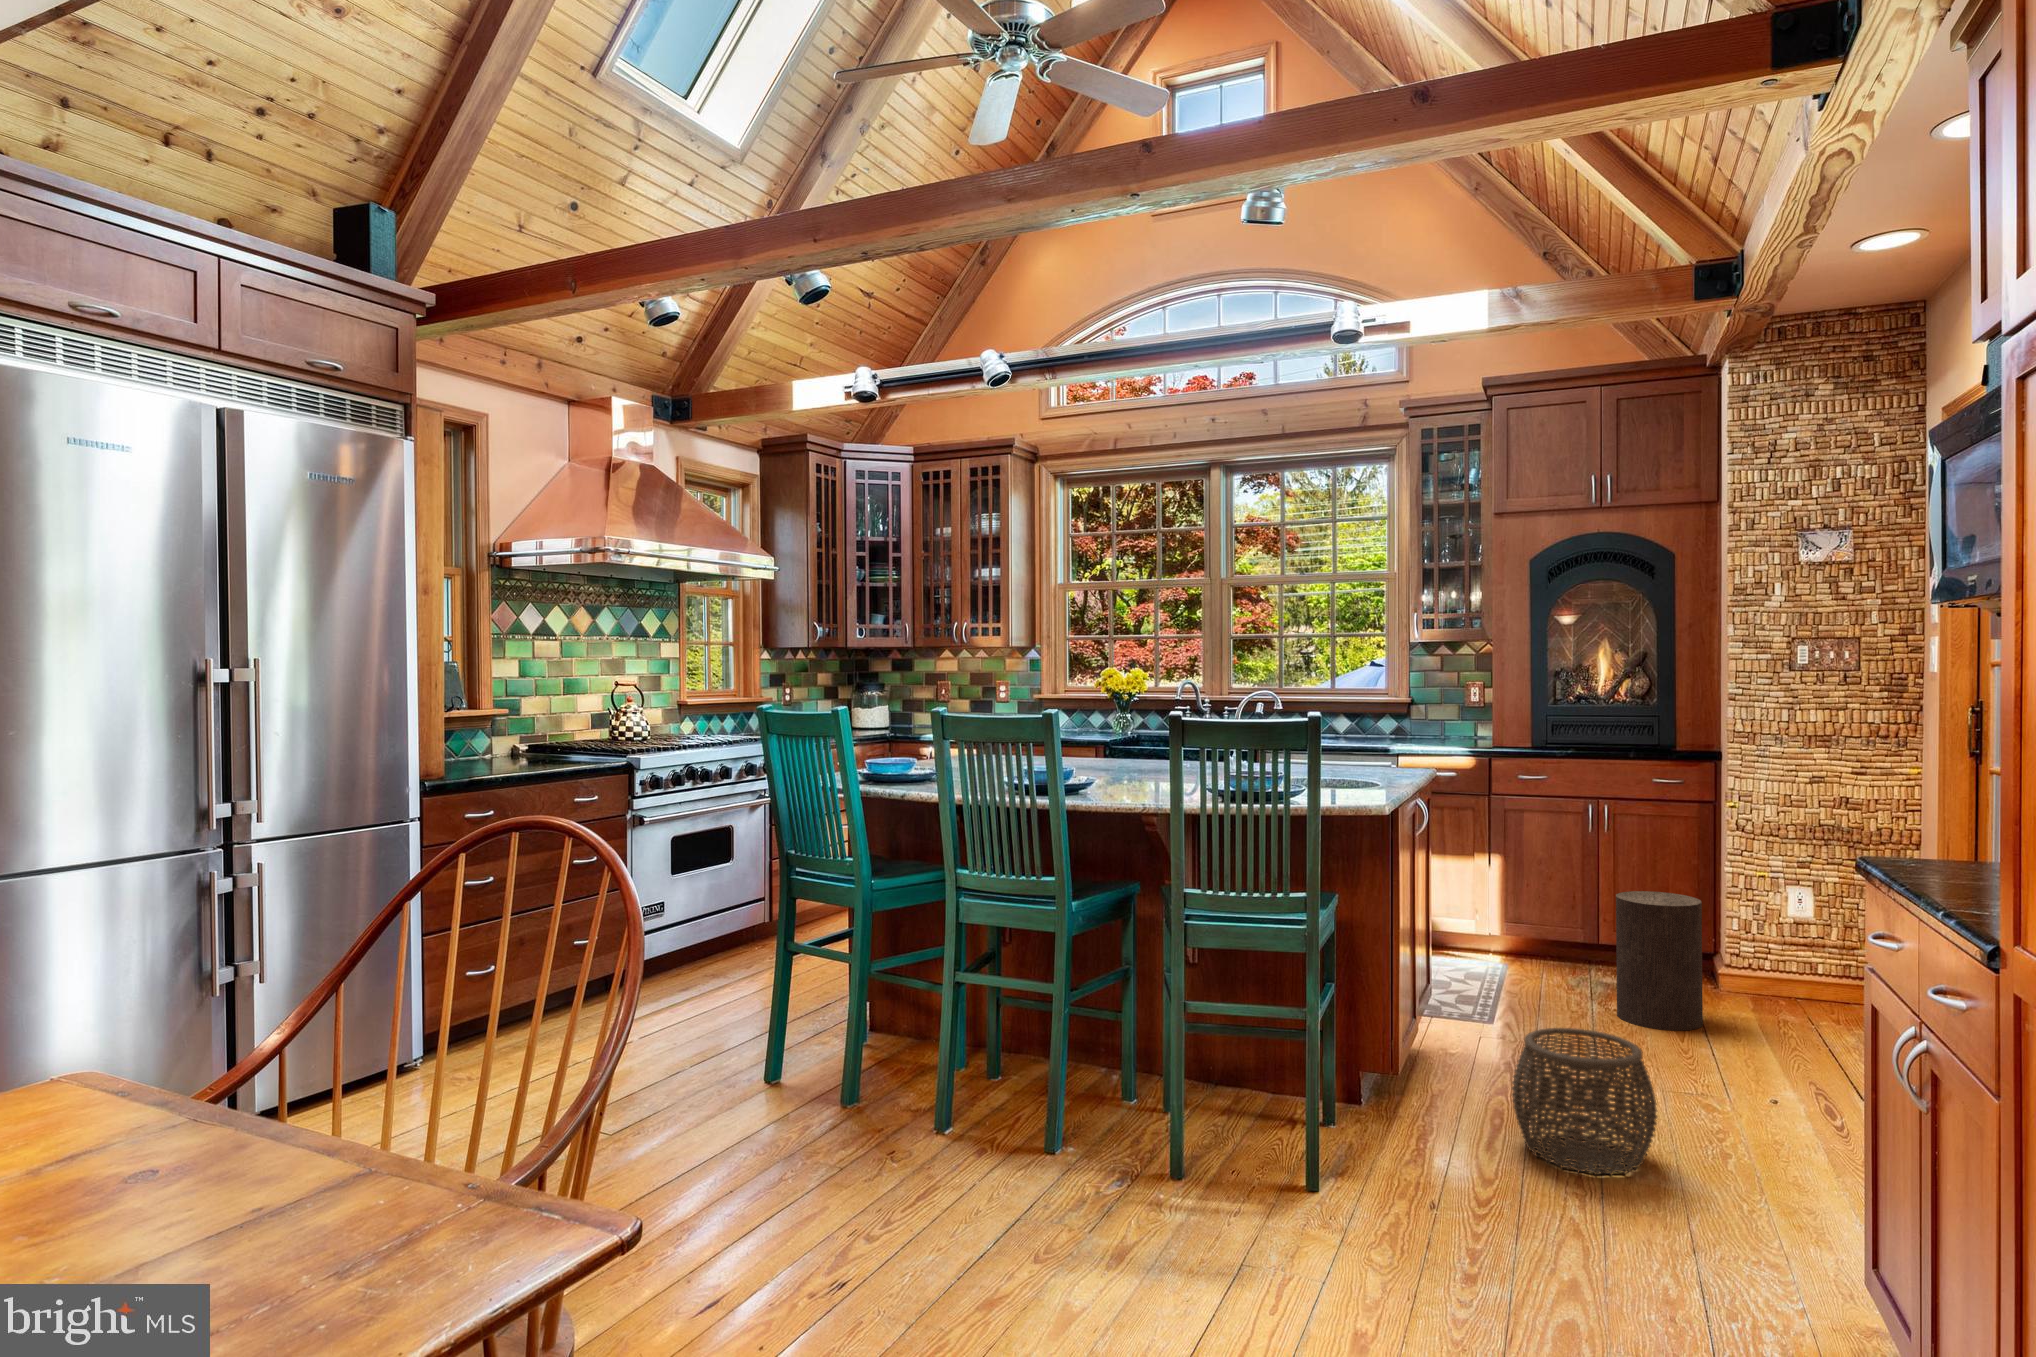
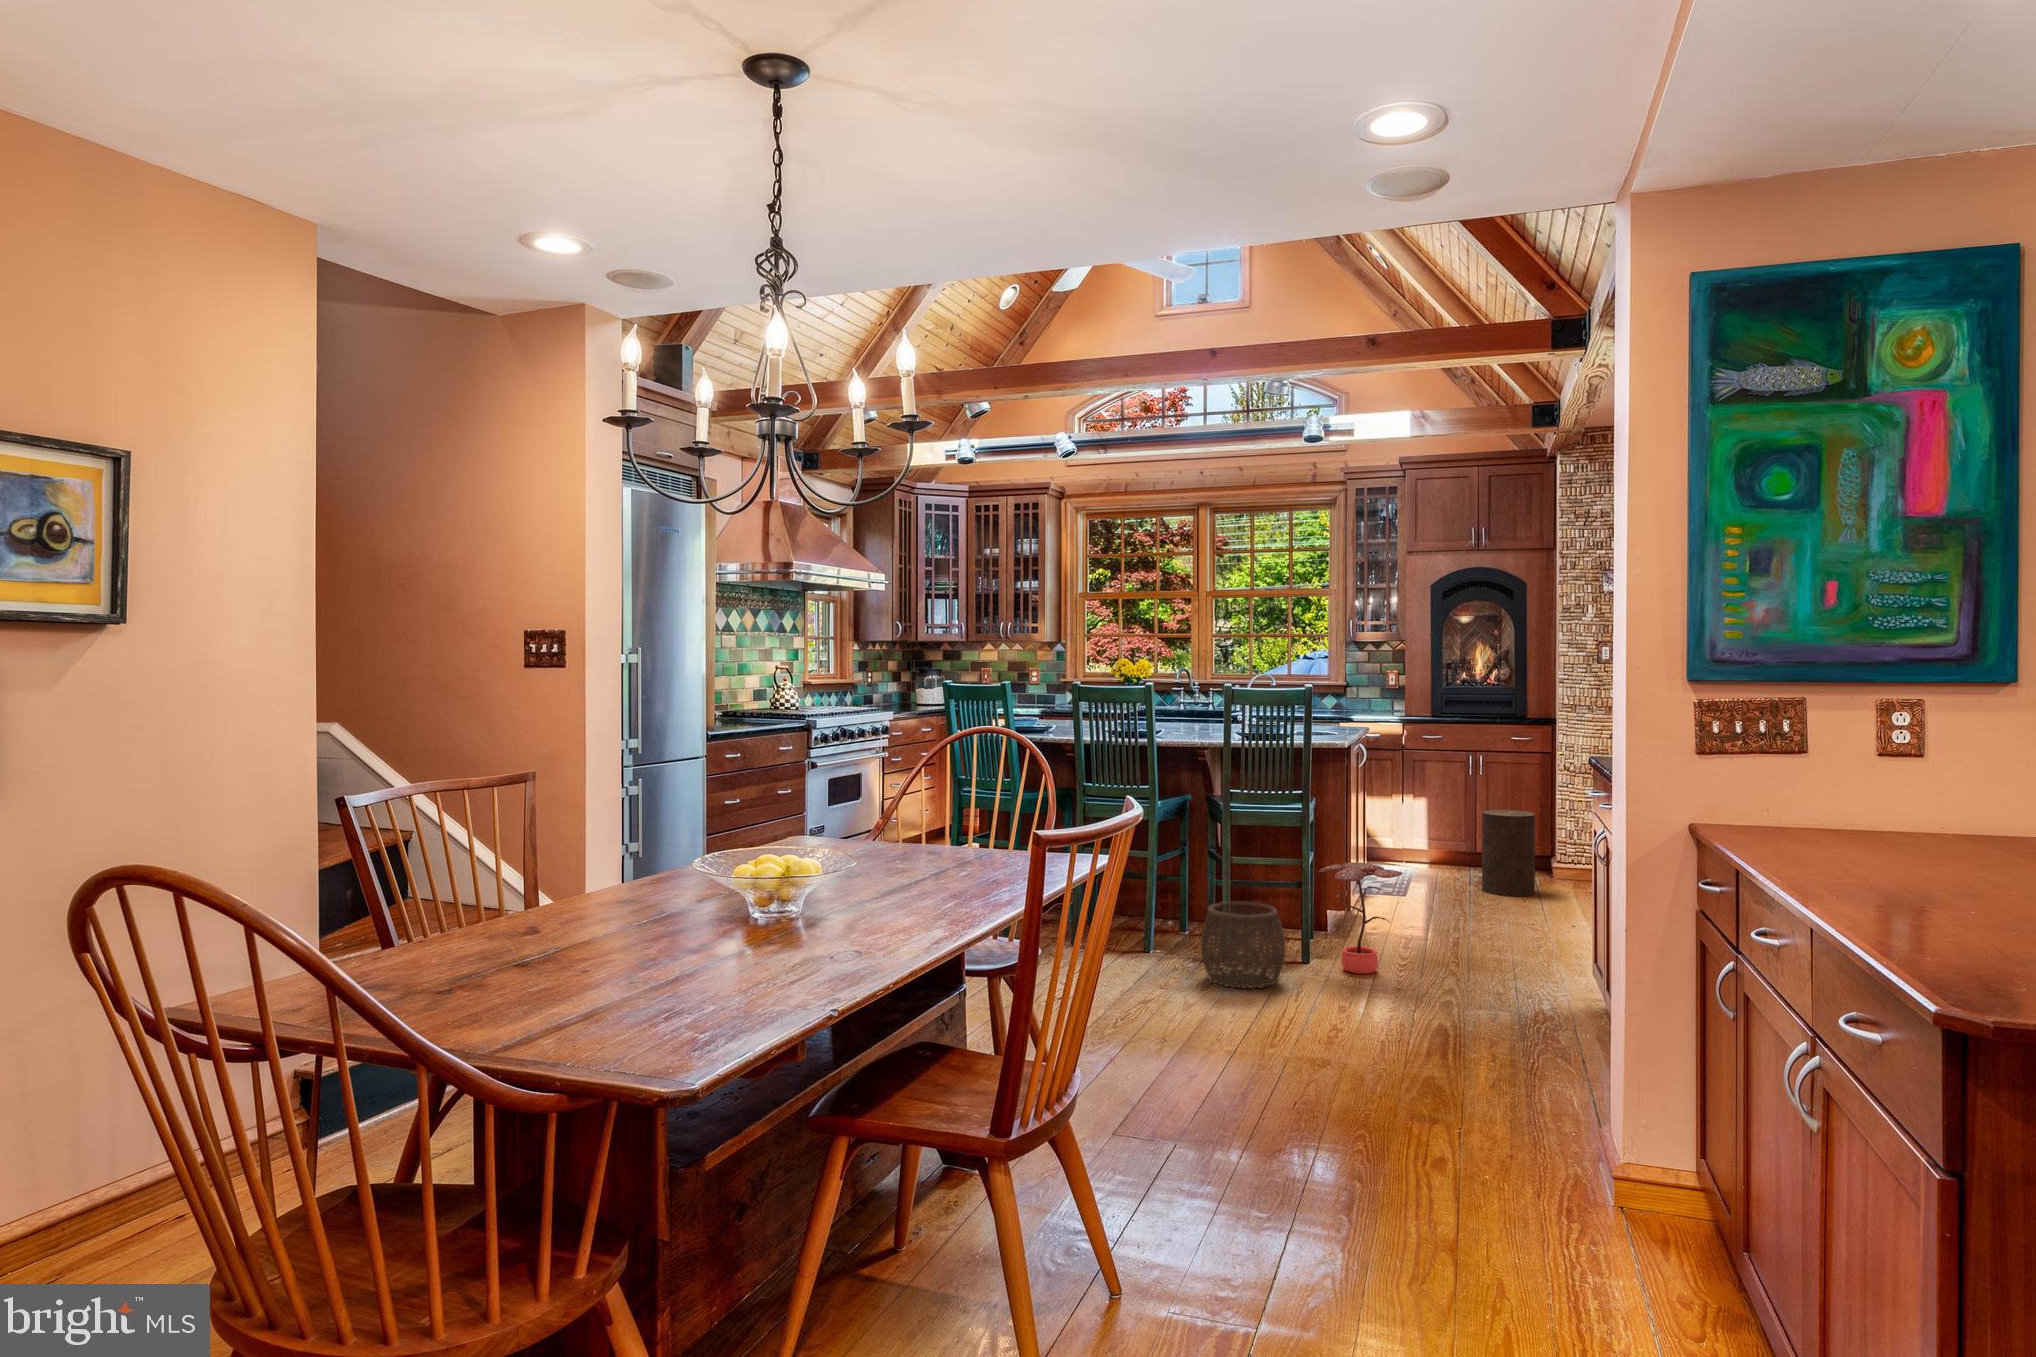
woven basket: present [1512,1028,1657,1175] -> present [1200,902,1286,989]
potted plant: none [1337,1032,1495,1249] -> present [1319,862,1403,974]

